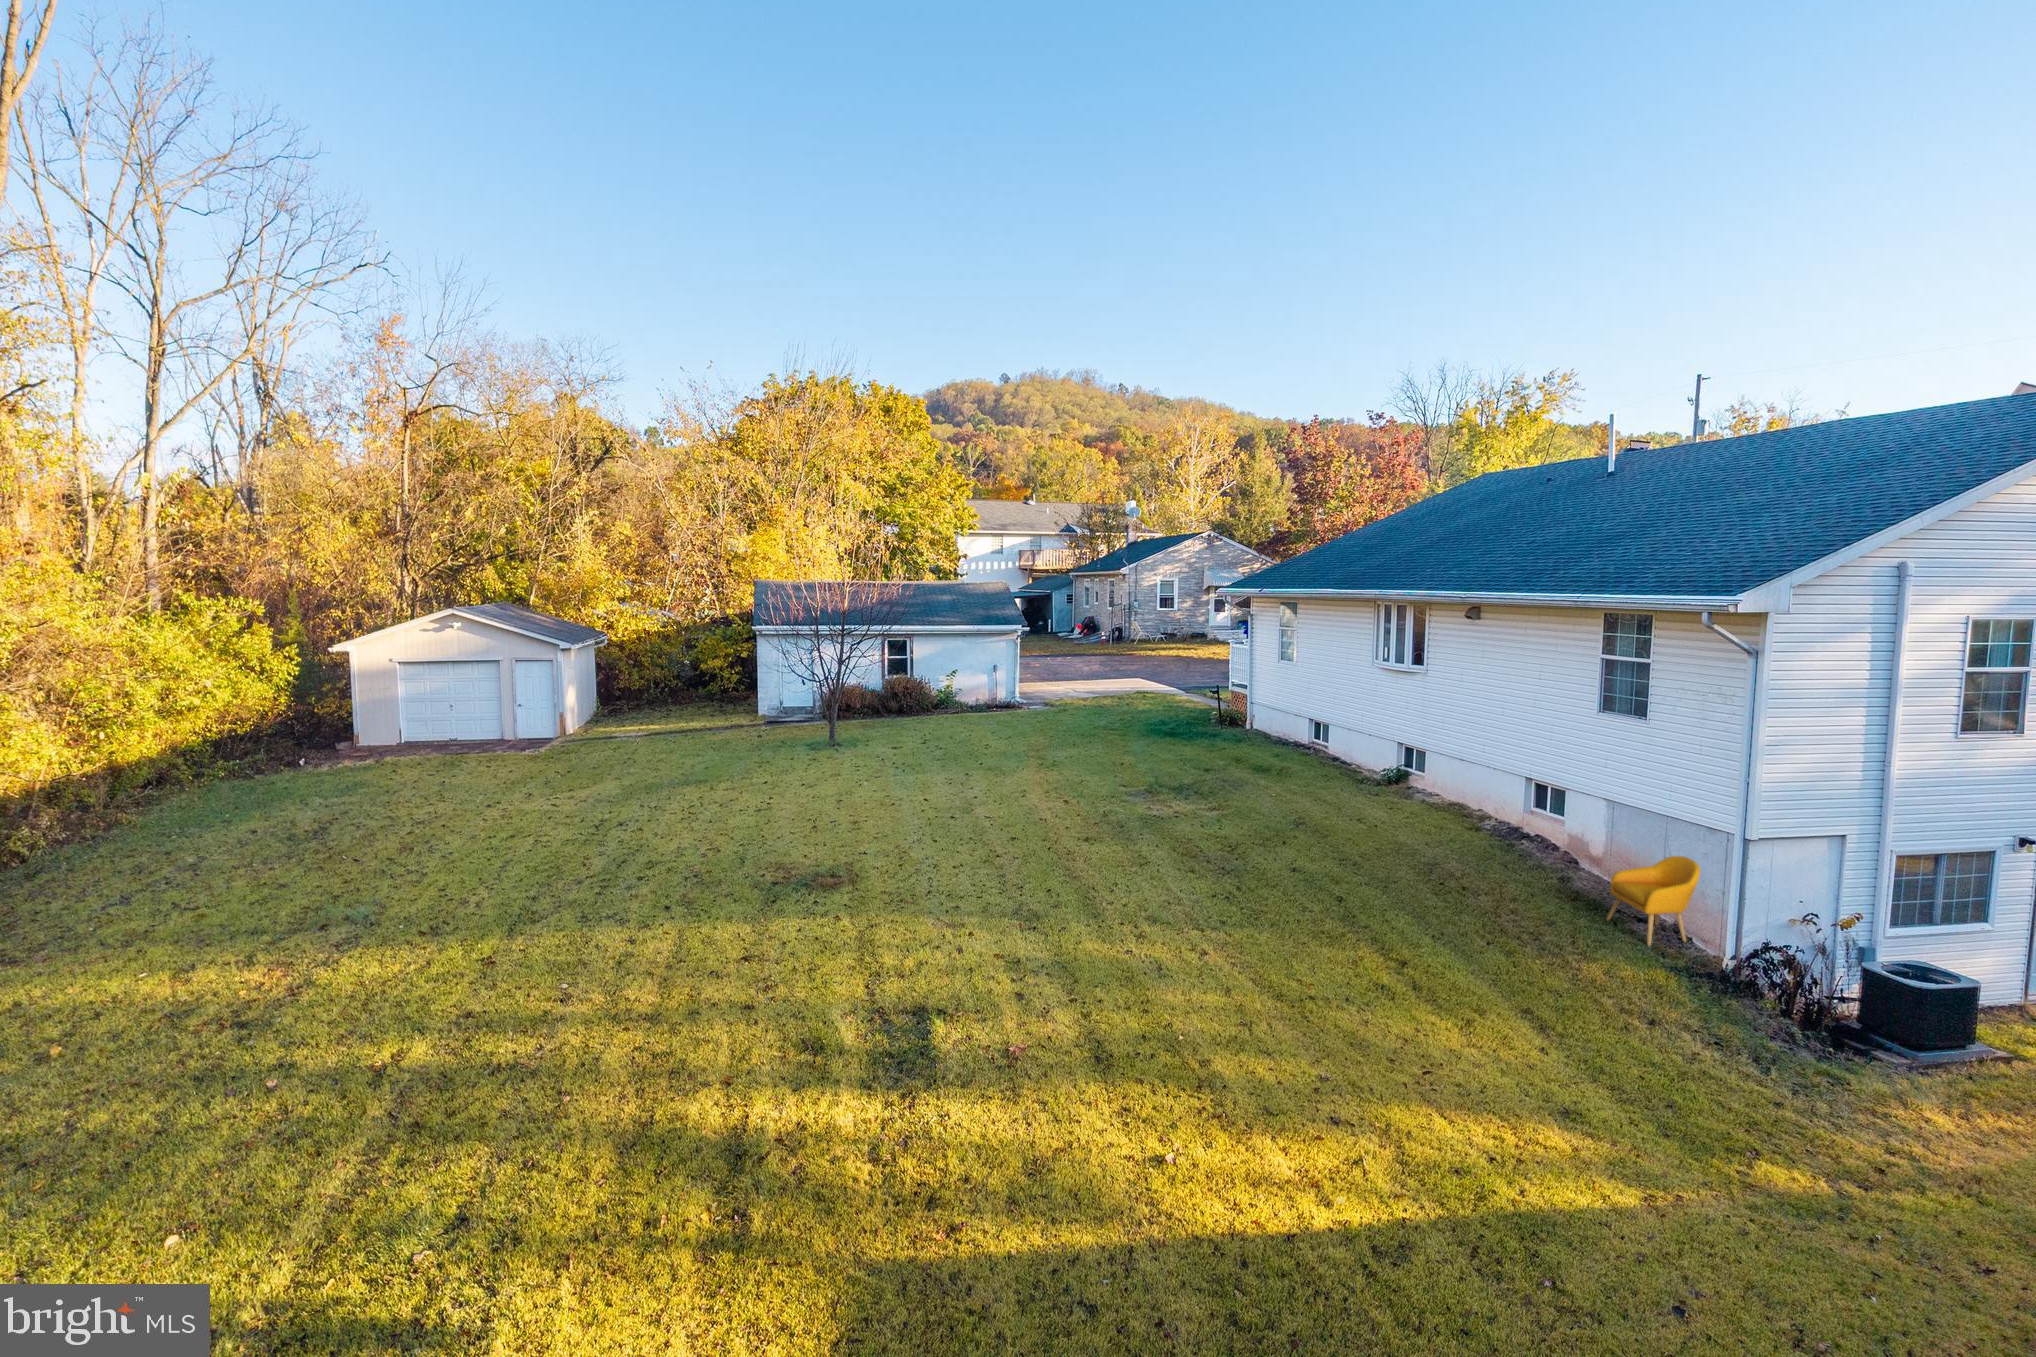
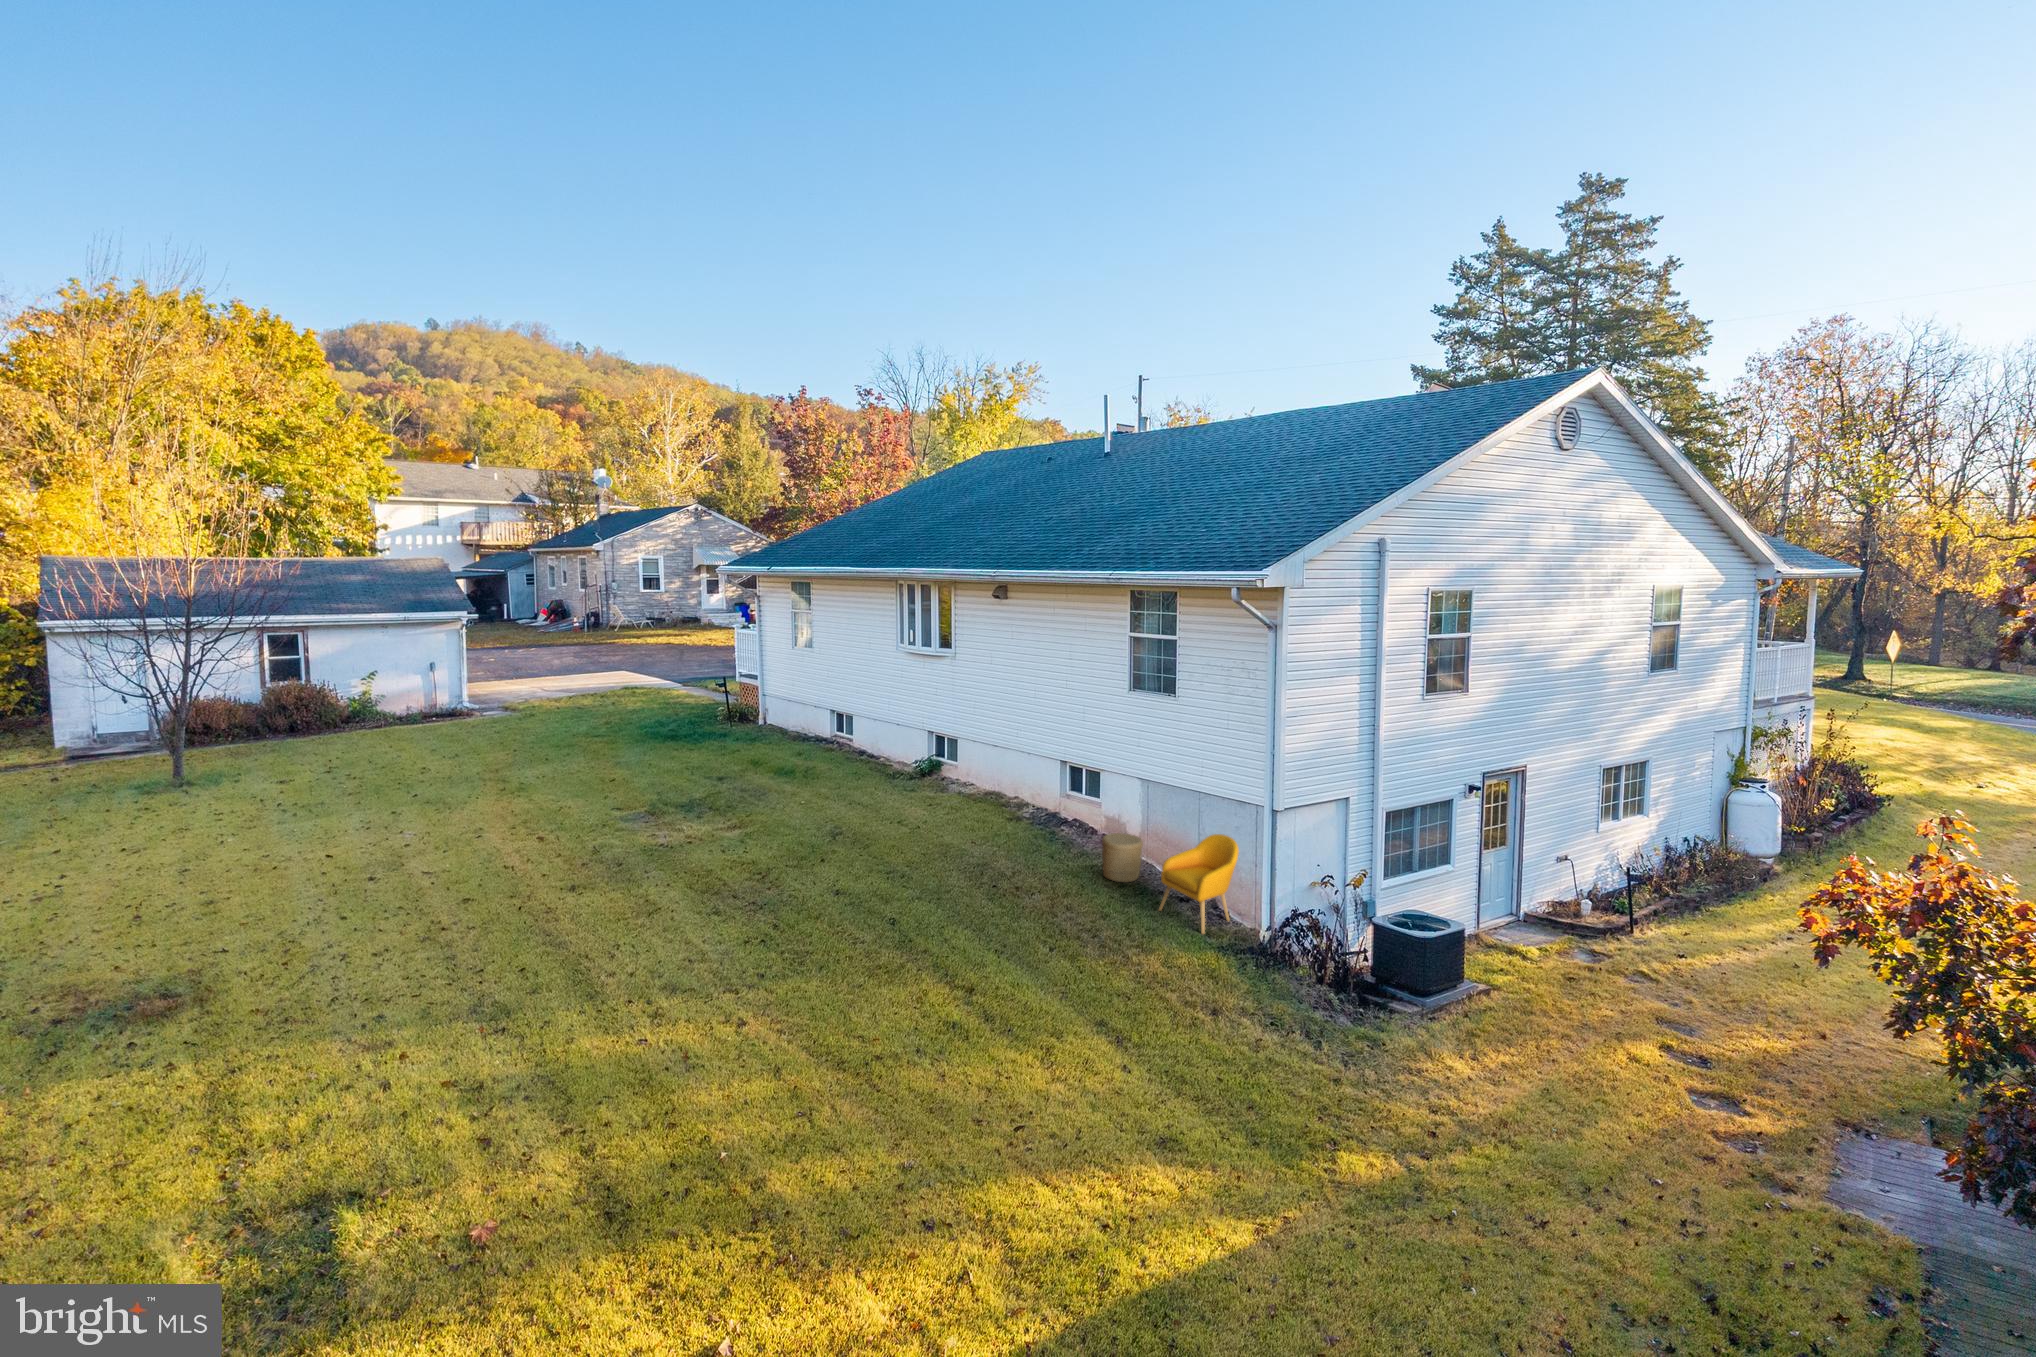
woven basket: none [1555,846,1601,894] -> present [1102,833,1143,882]

